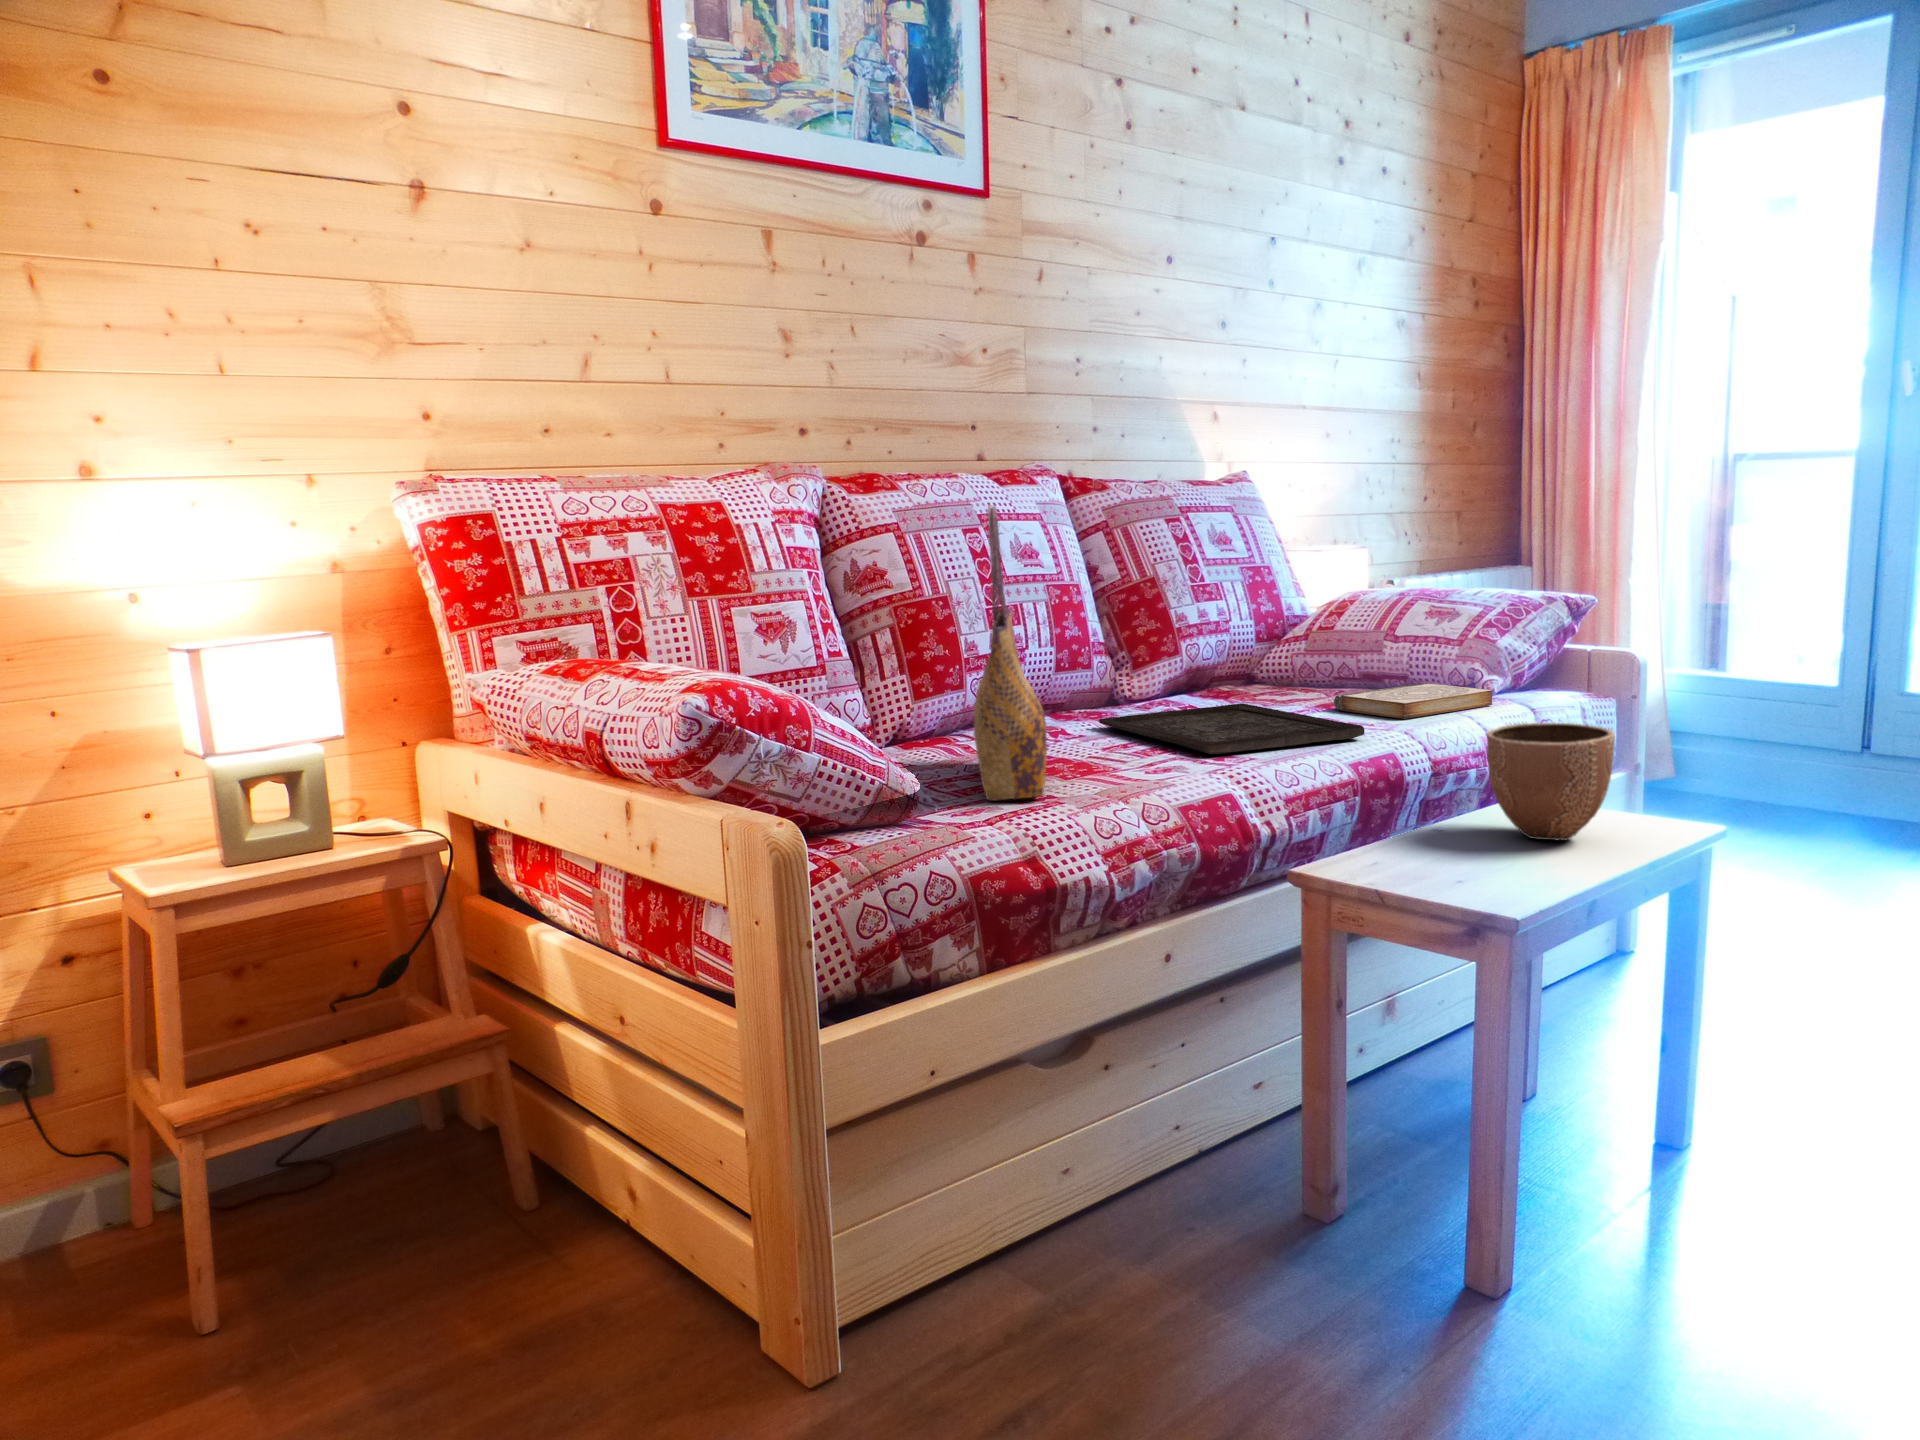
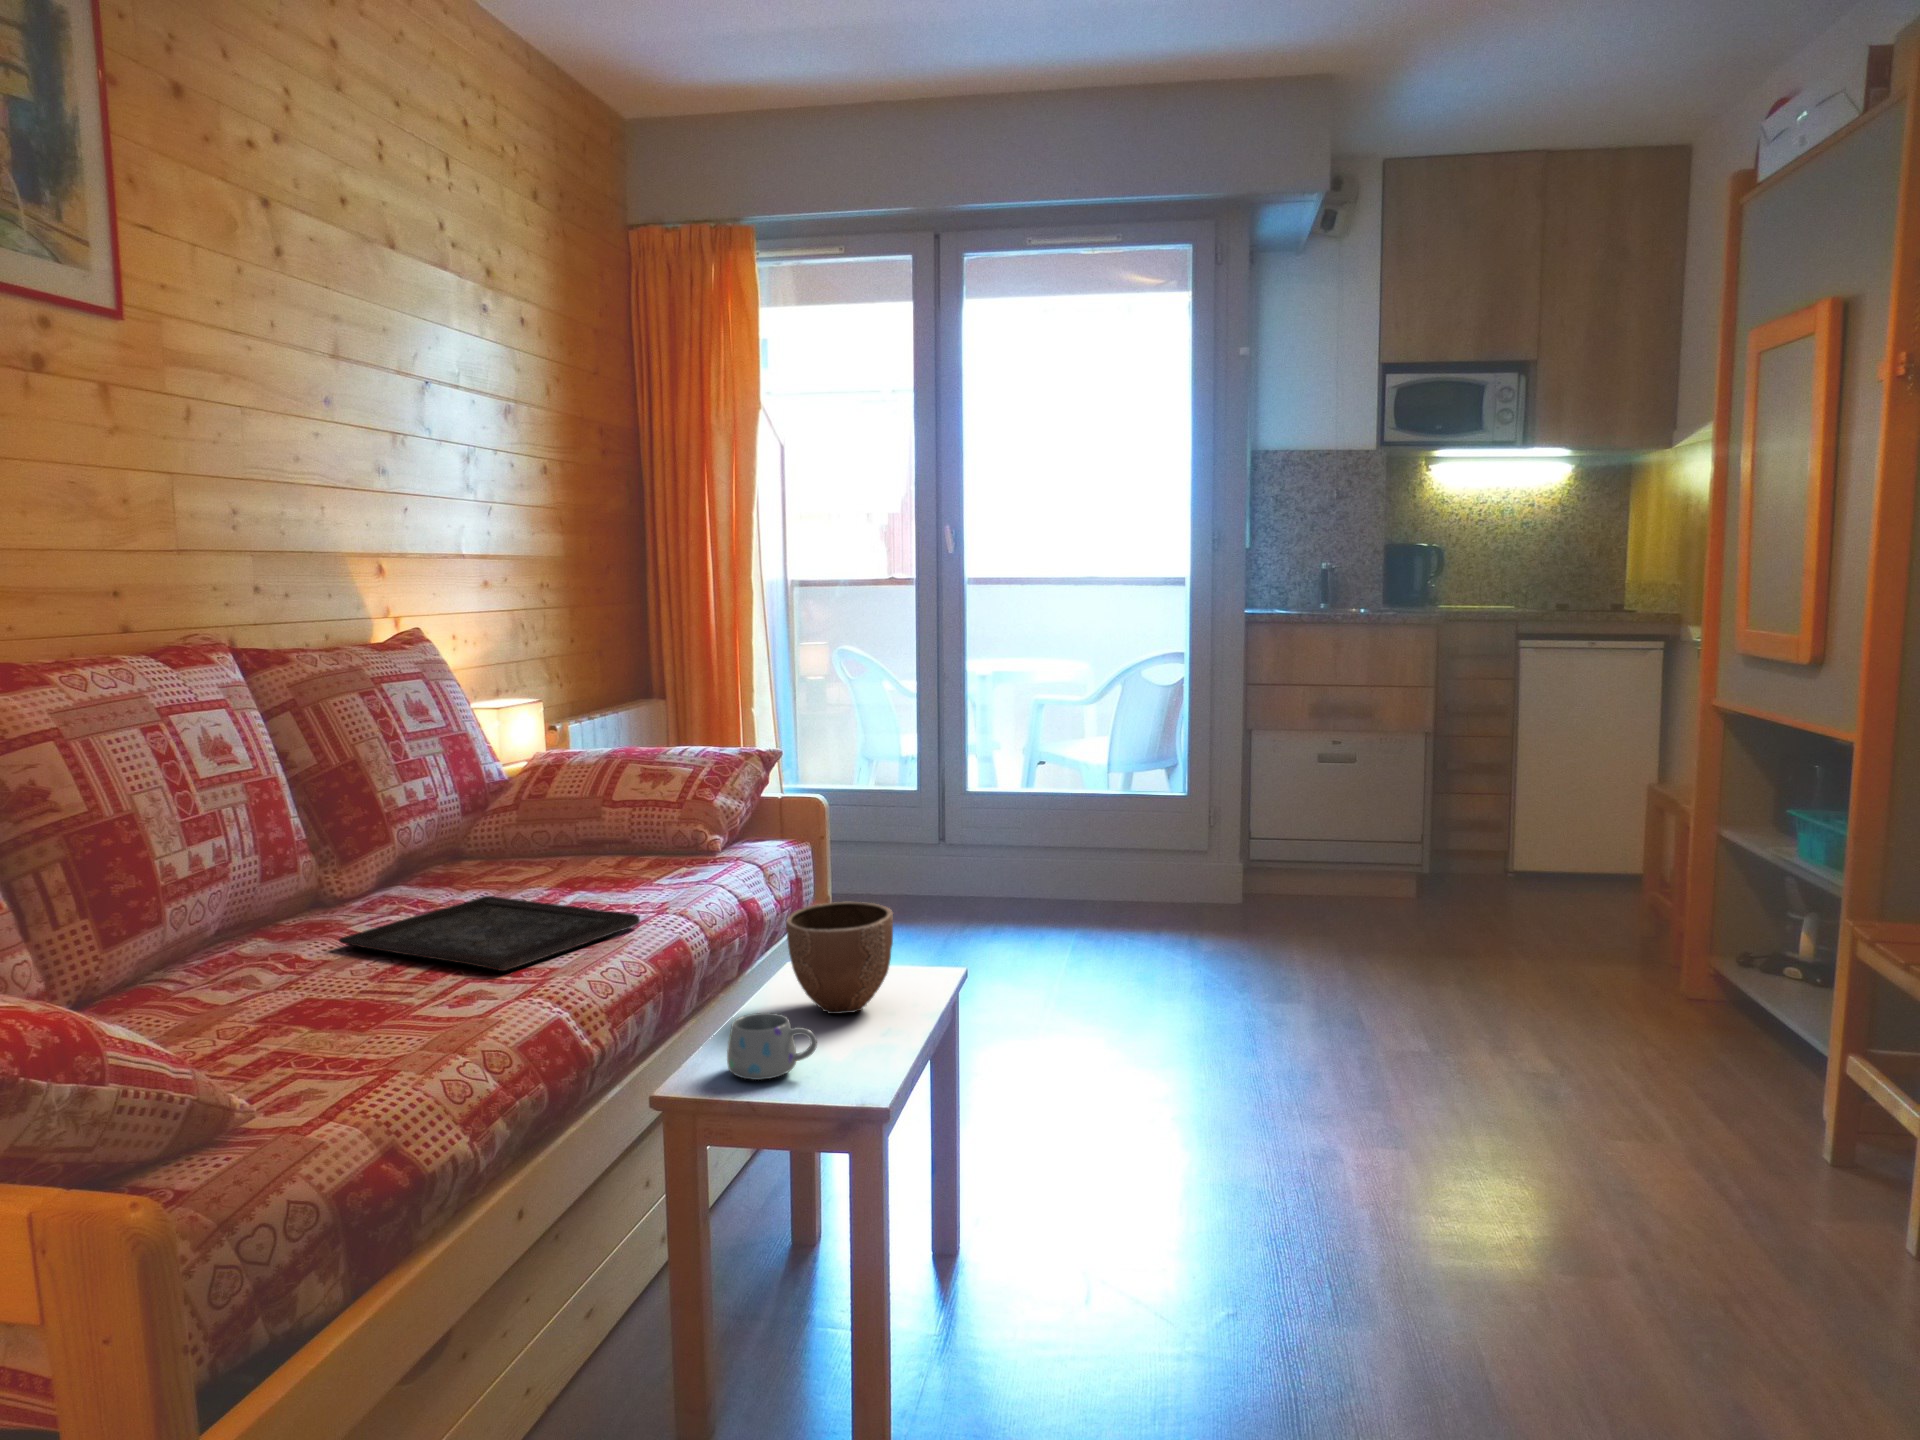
tote bag: present [974,504,1047,800] -> none [236,729,365,1082]
book: present [1334,683,1492,719] -> none [578,849,721,895]
mug: none [1375,810,1471,875] -> present [727,1013,817,1080]

